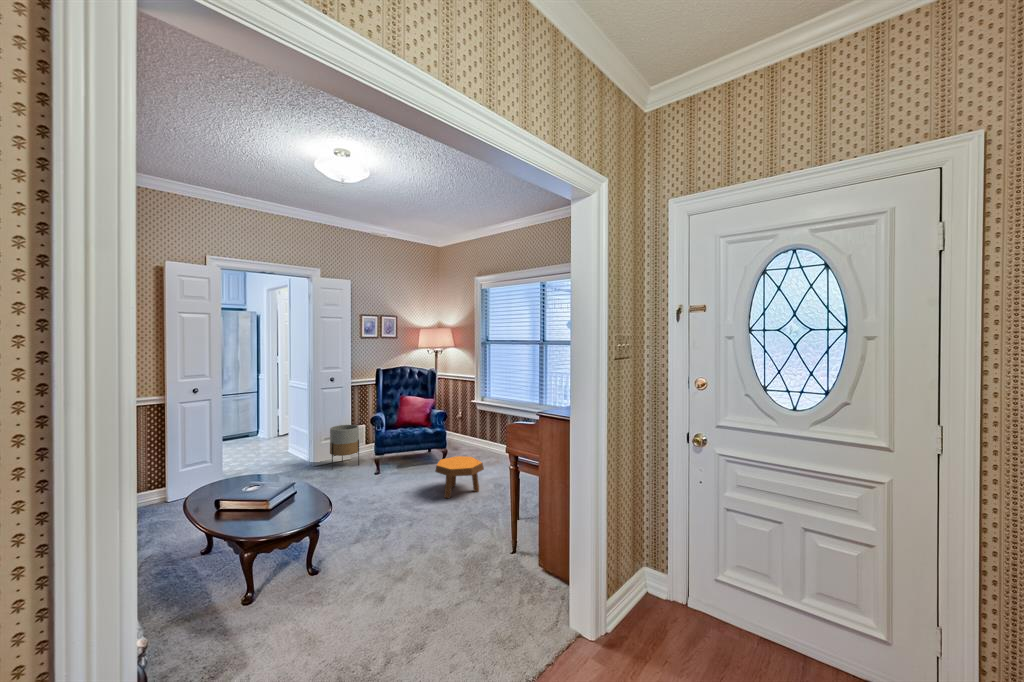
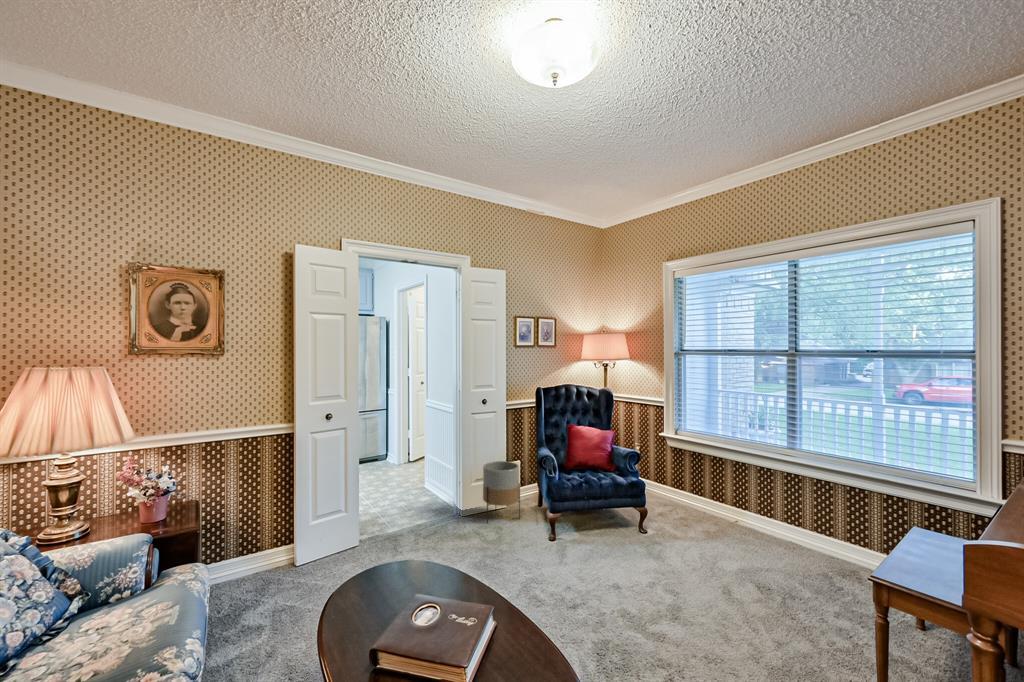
footstool: present [435,456,484,498] -> none [659,529,741,608]

